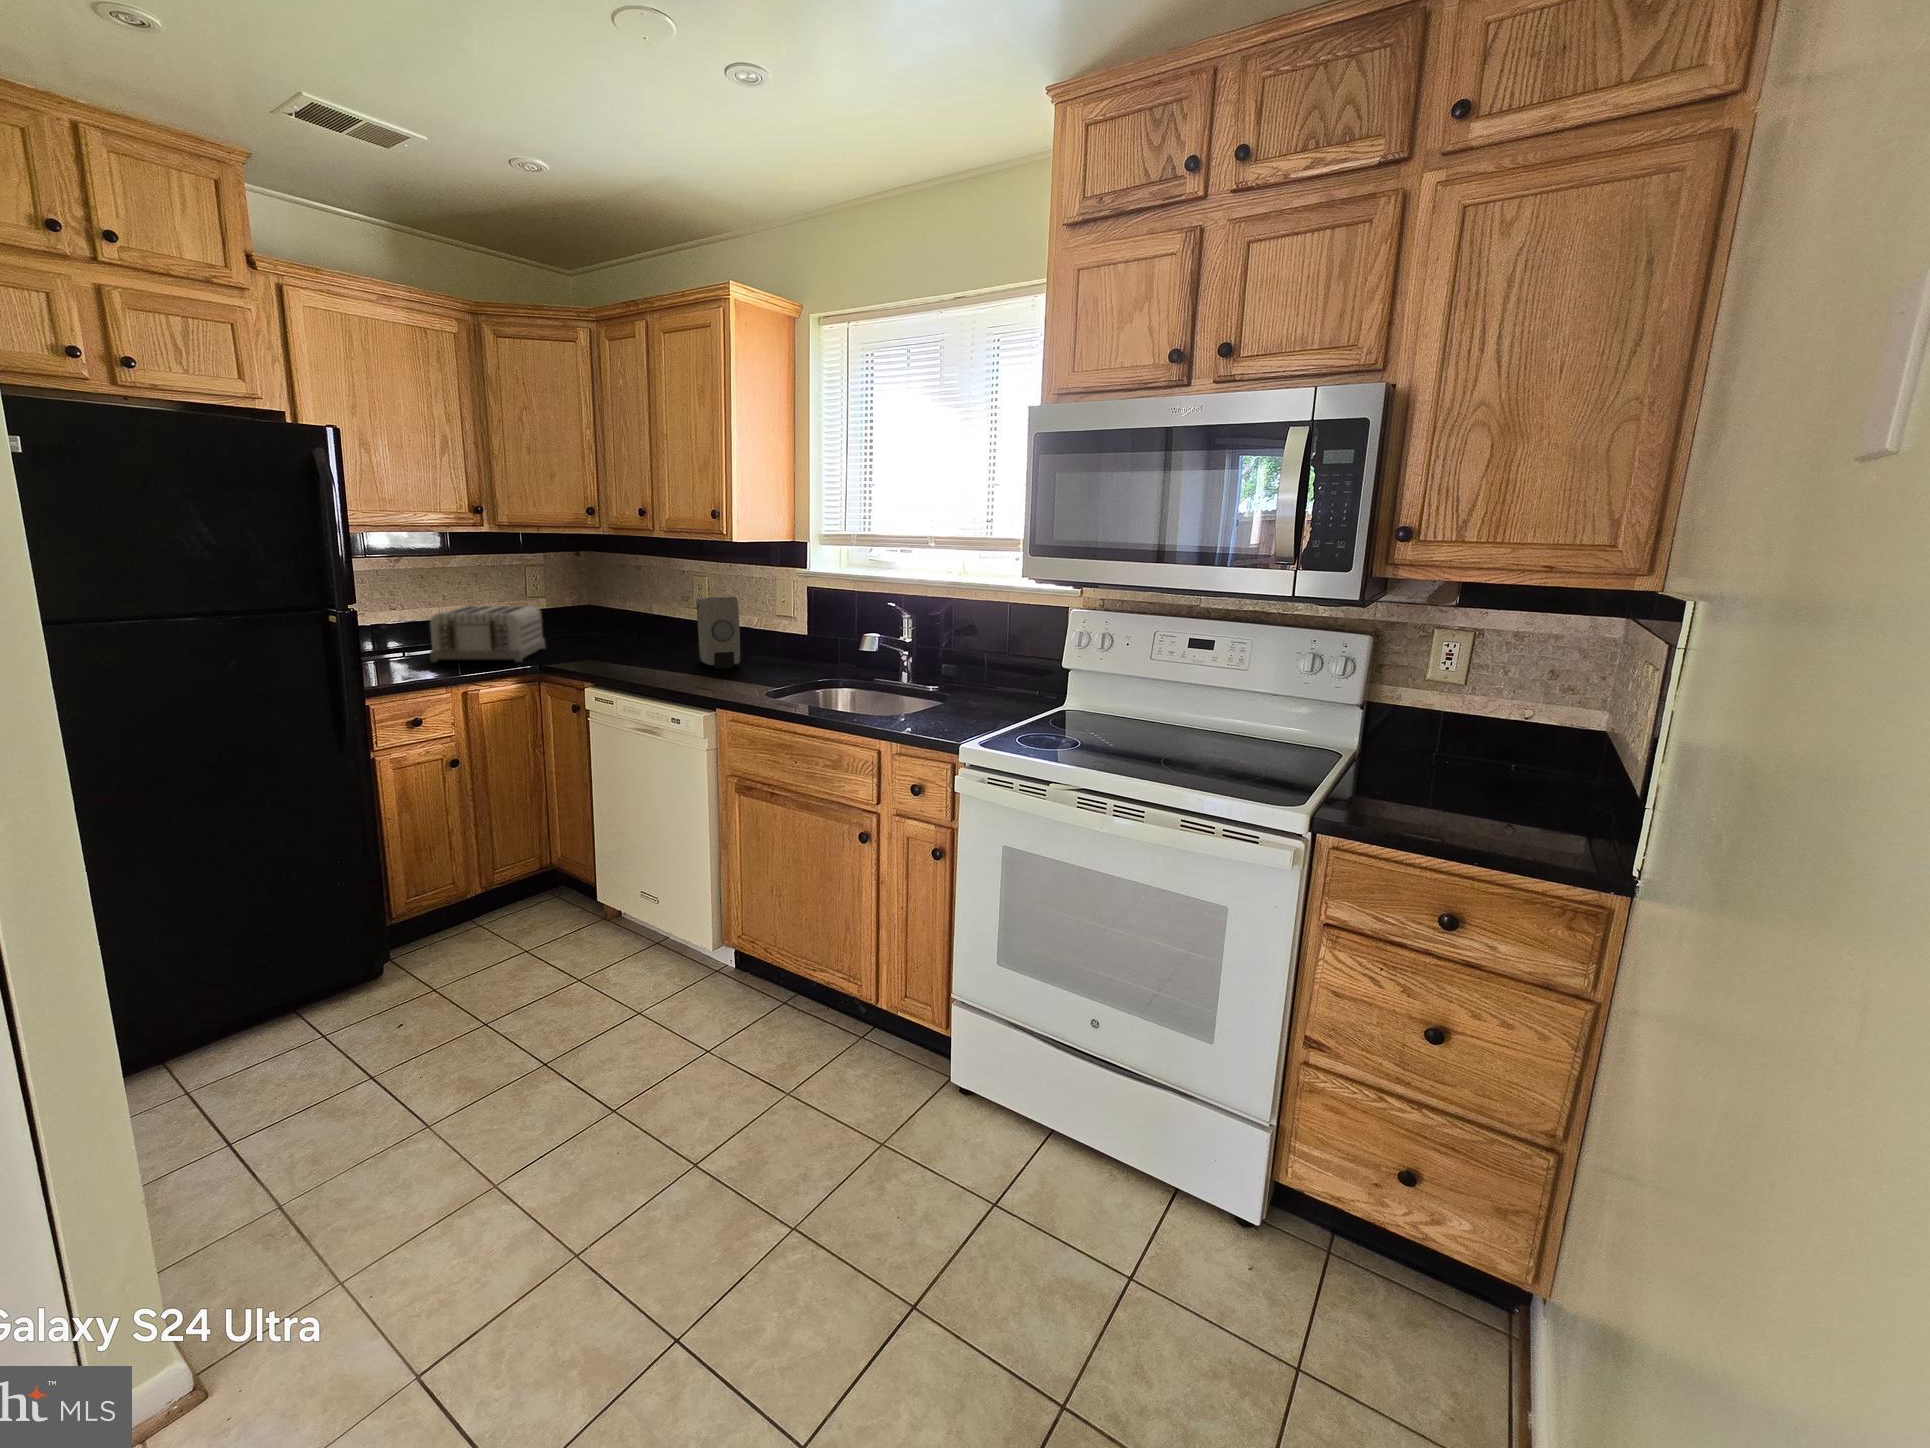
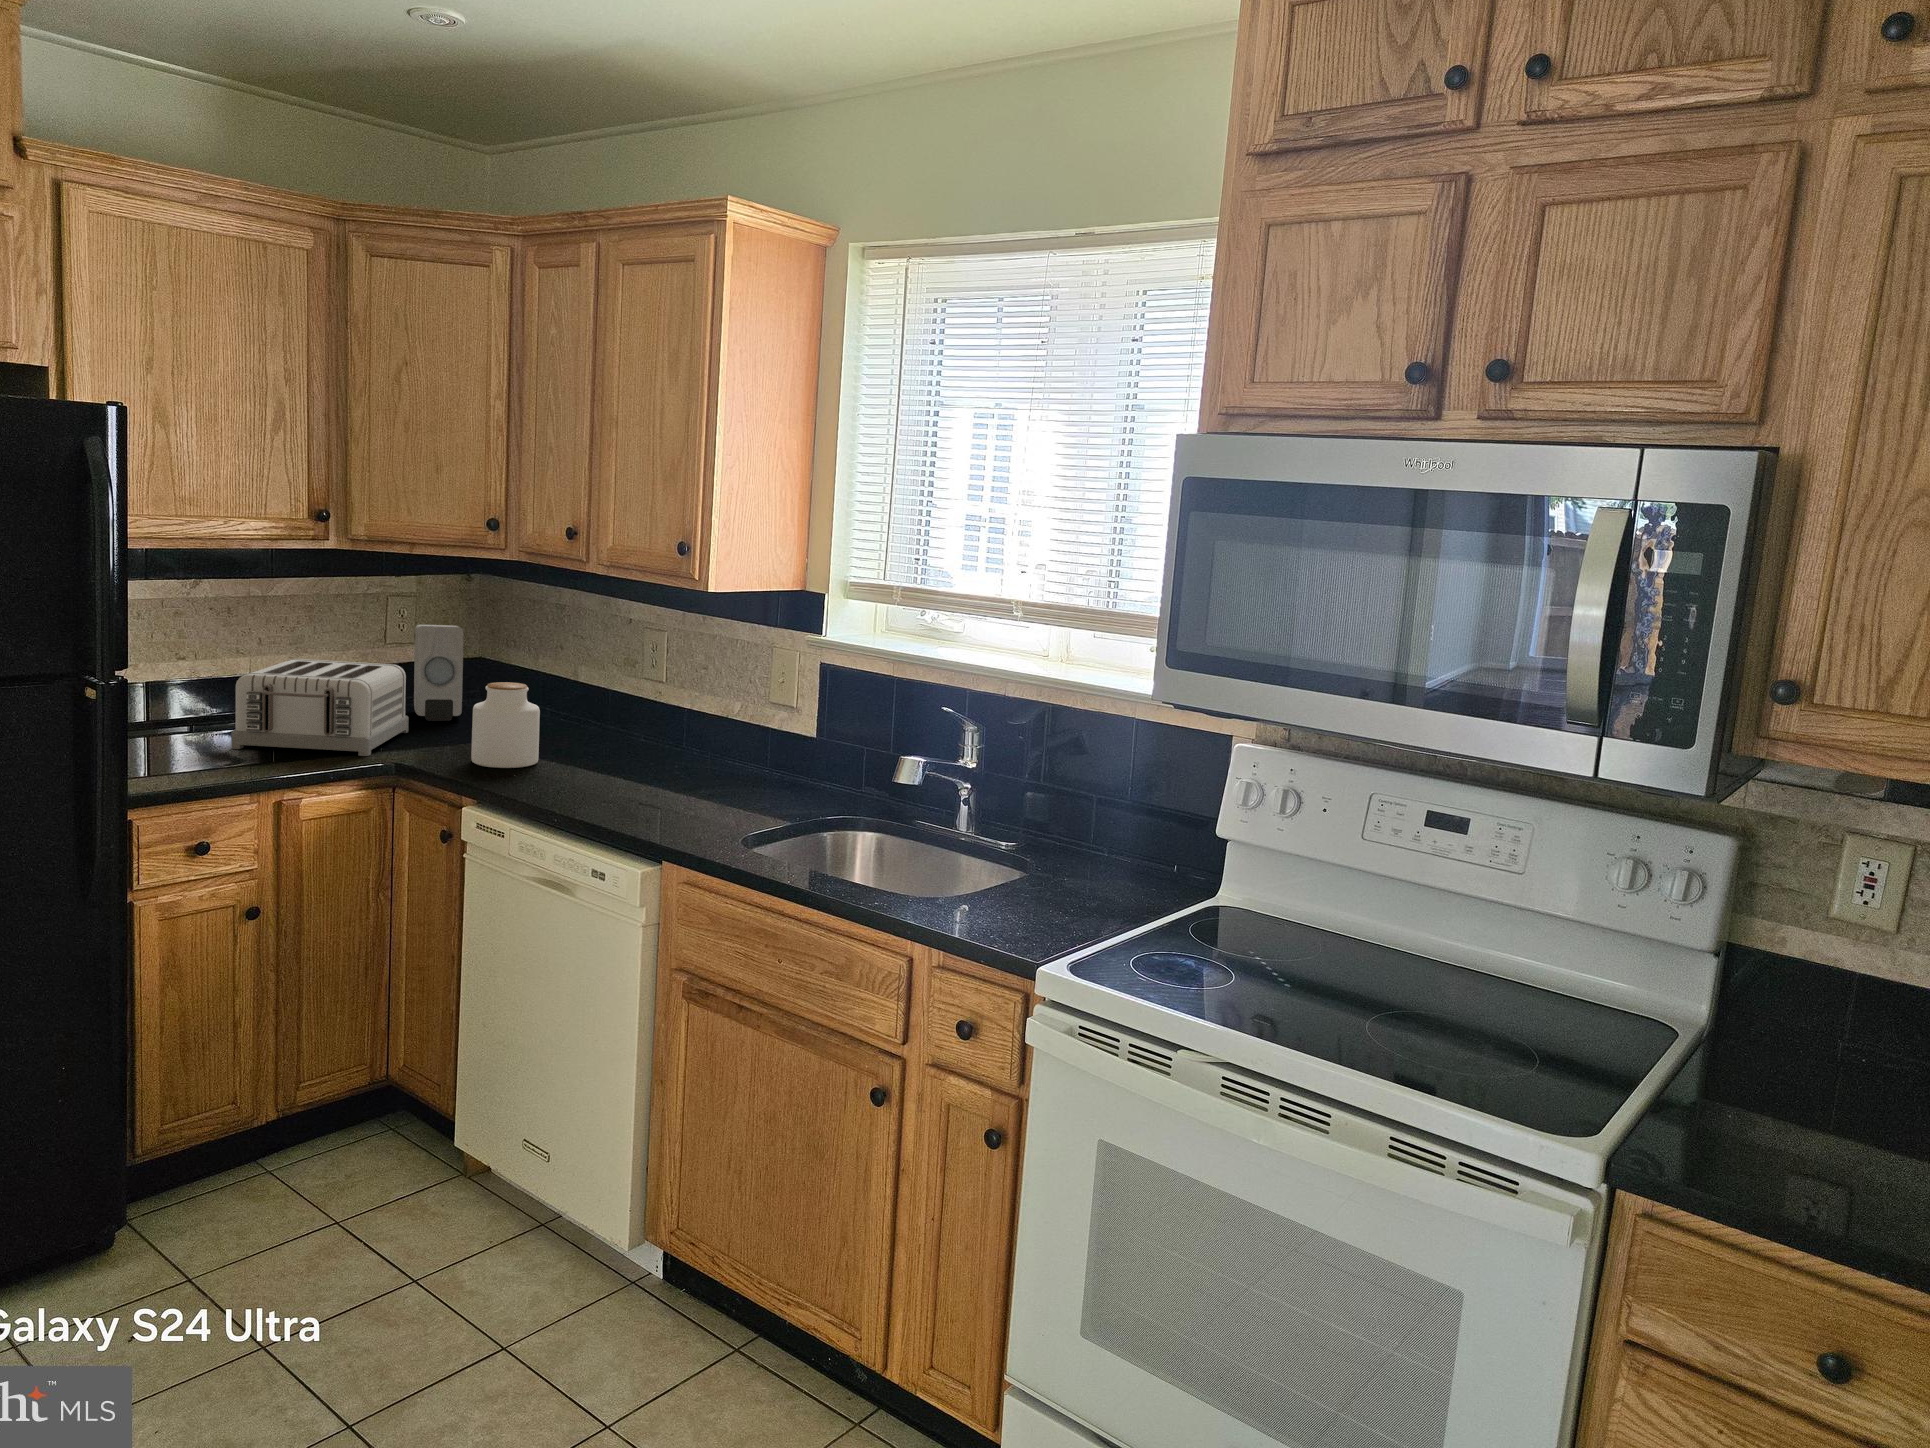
soap dispenser: present [696,597,740,668] -> present [414,625,463,721]
jar: none [587,611,631,664] -> present [471,682,540,768]

